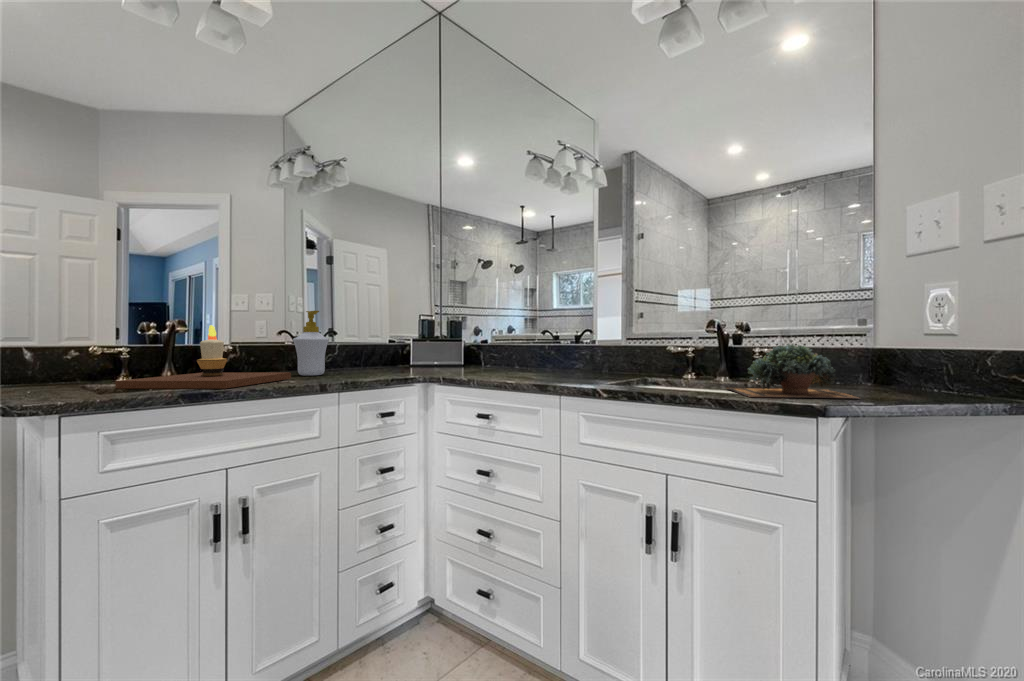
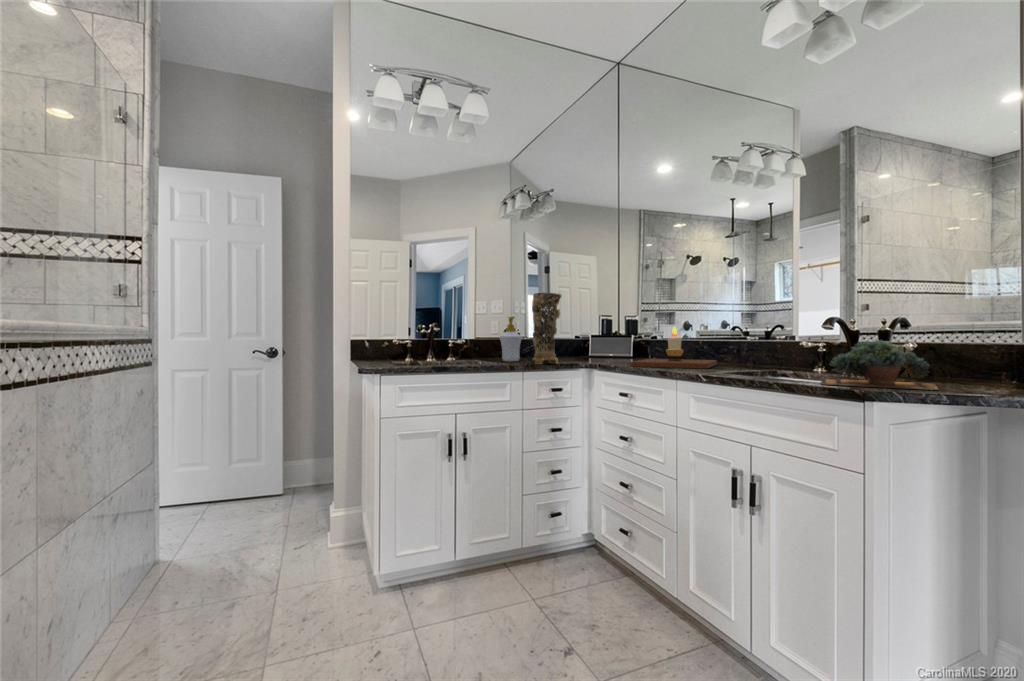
decorative vase: none [348,277,393,379] -> present [532,293,561,364]
candle: present [116,325,291,389] -> present [630,327,717,369]

